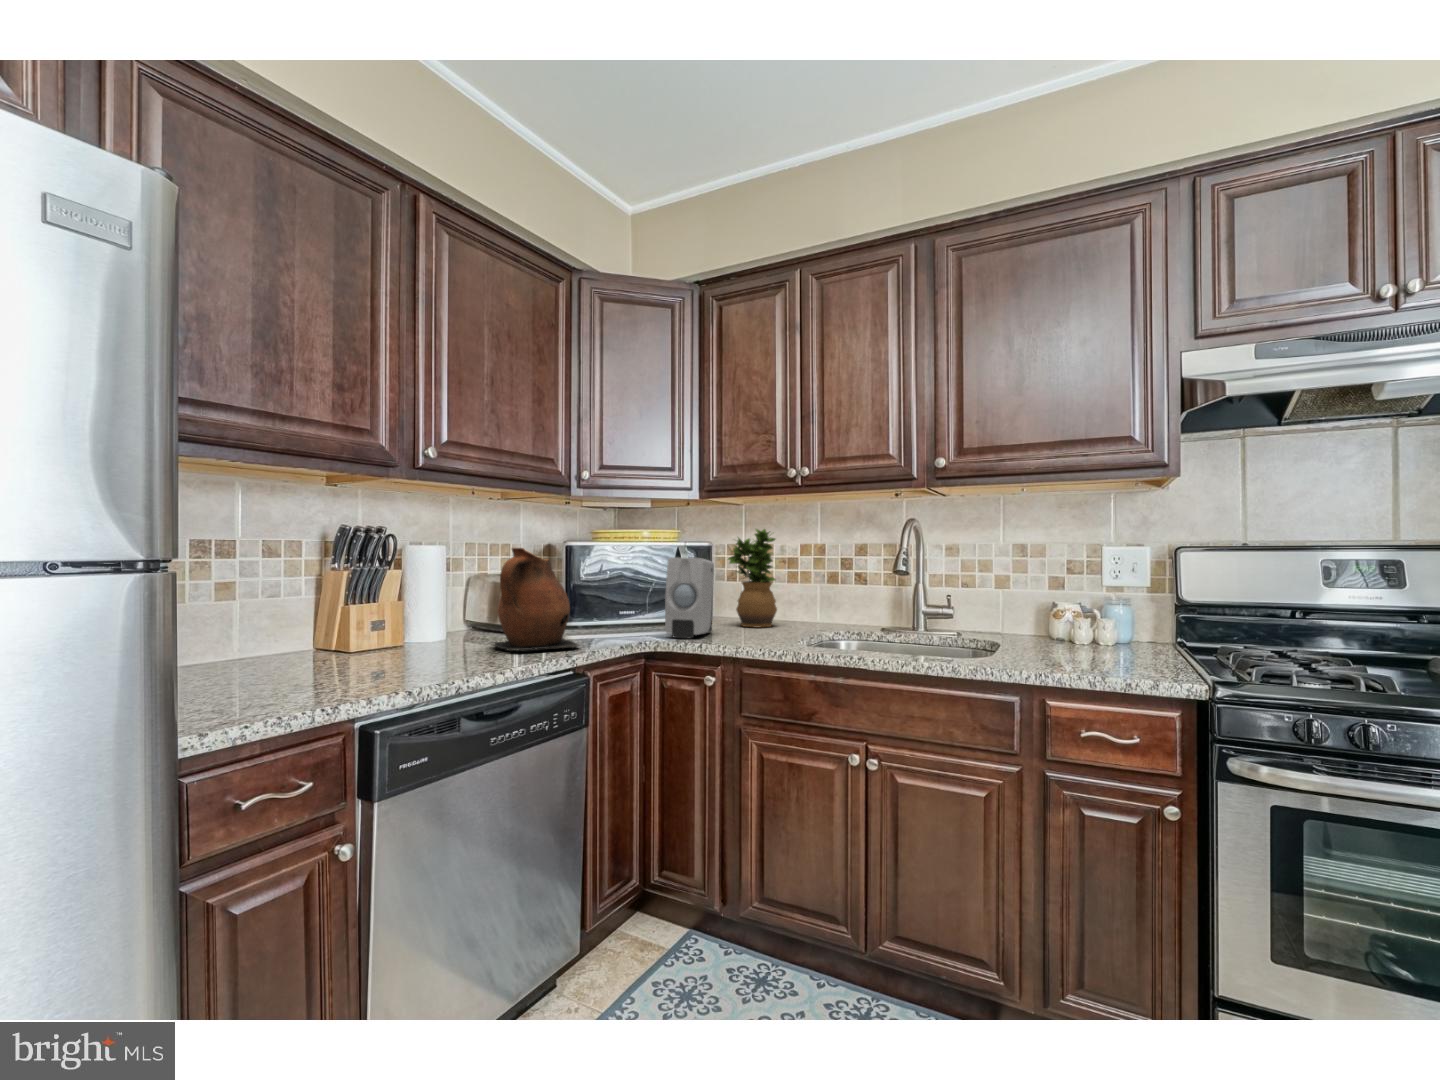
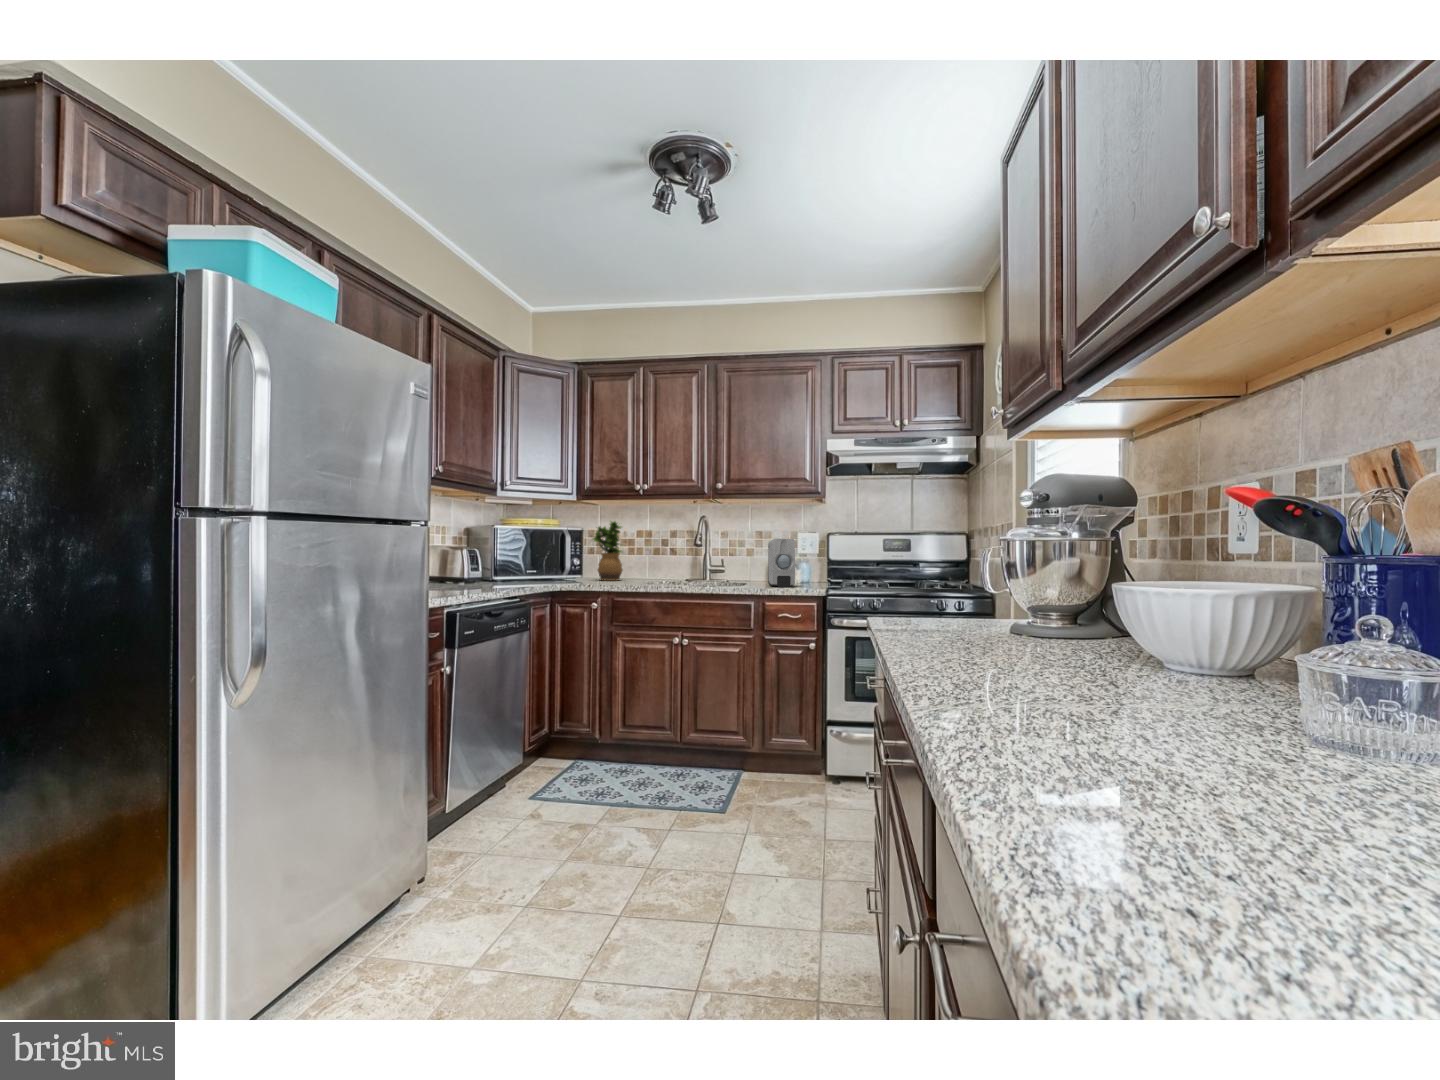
ceramic pitcher: present [495,548,579,651] -> none [462,529,520,588]
soap dispenser: present [665,557,714,639] -> present [768,539,795,587]

